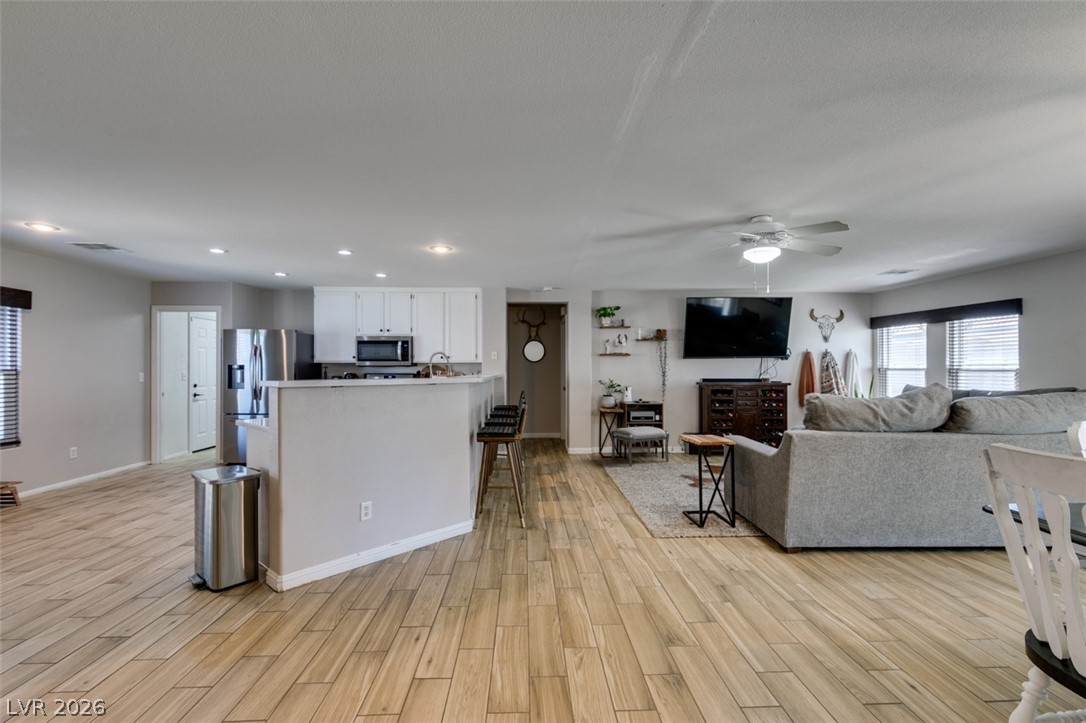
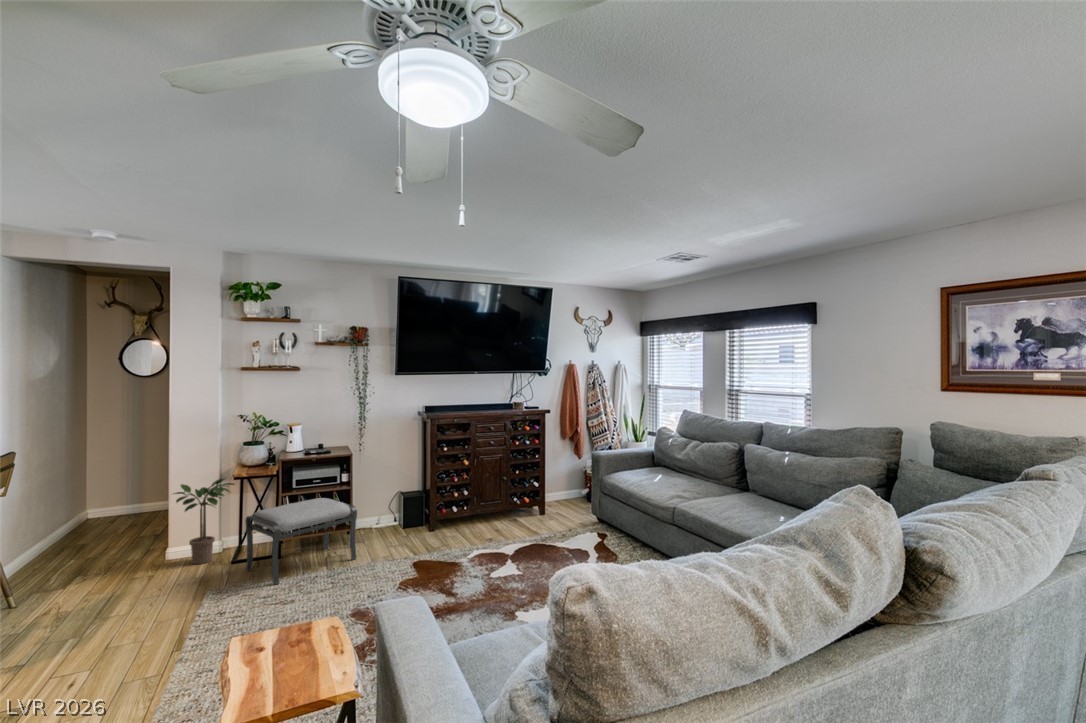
potted plant: none [573,411,603,455] -> present [174,478,235,564]

